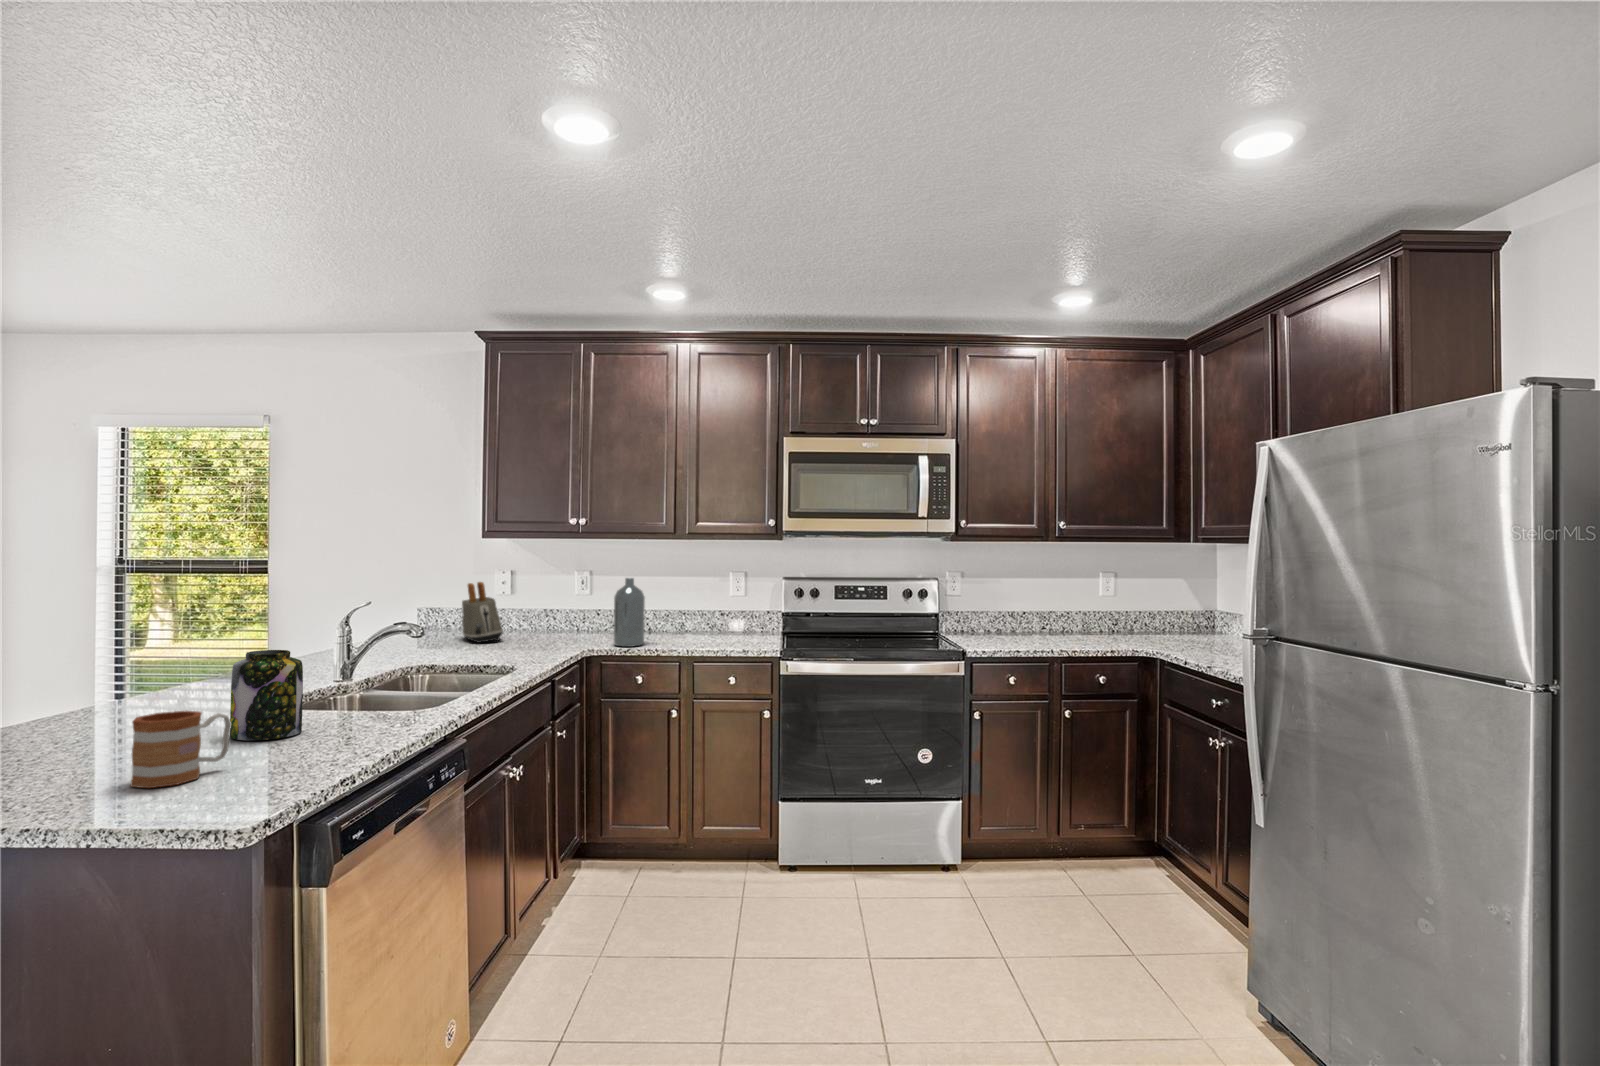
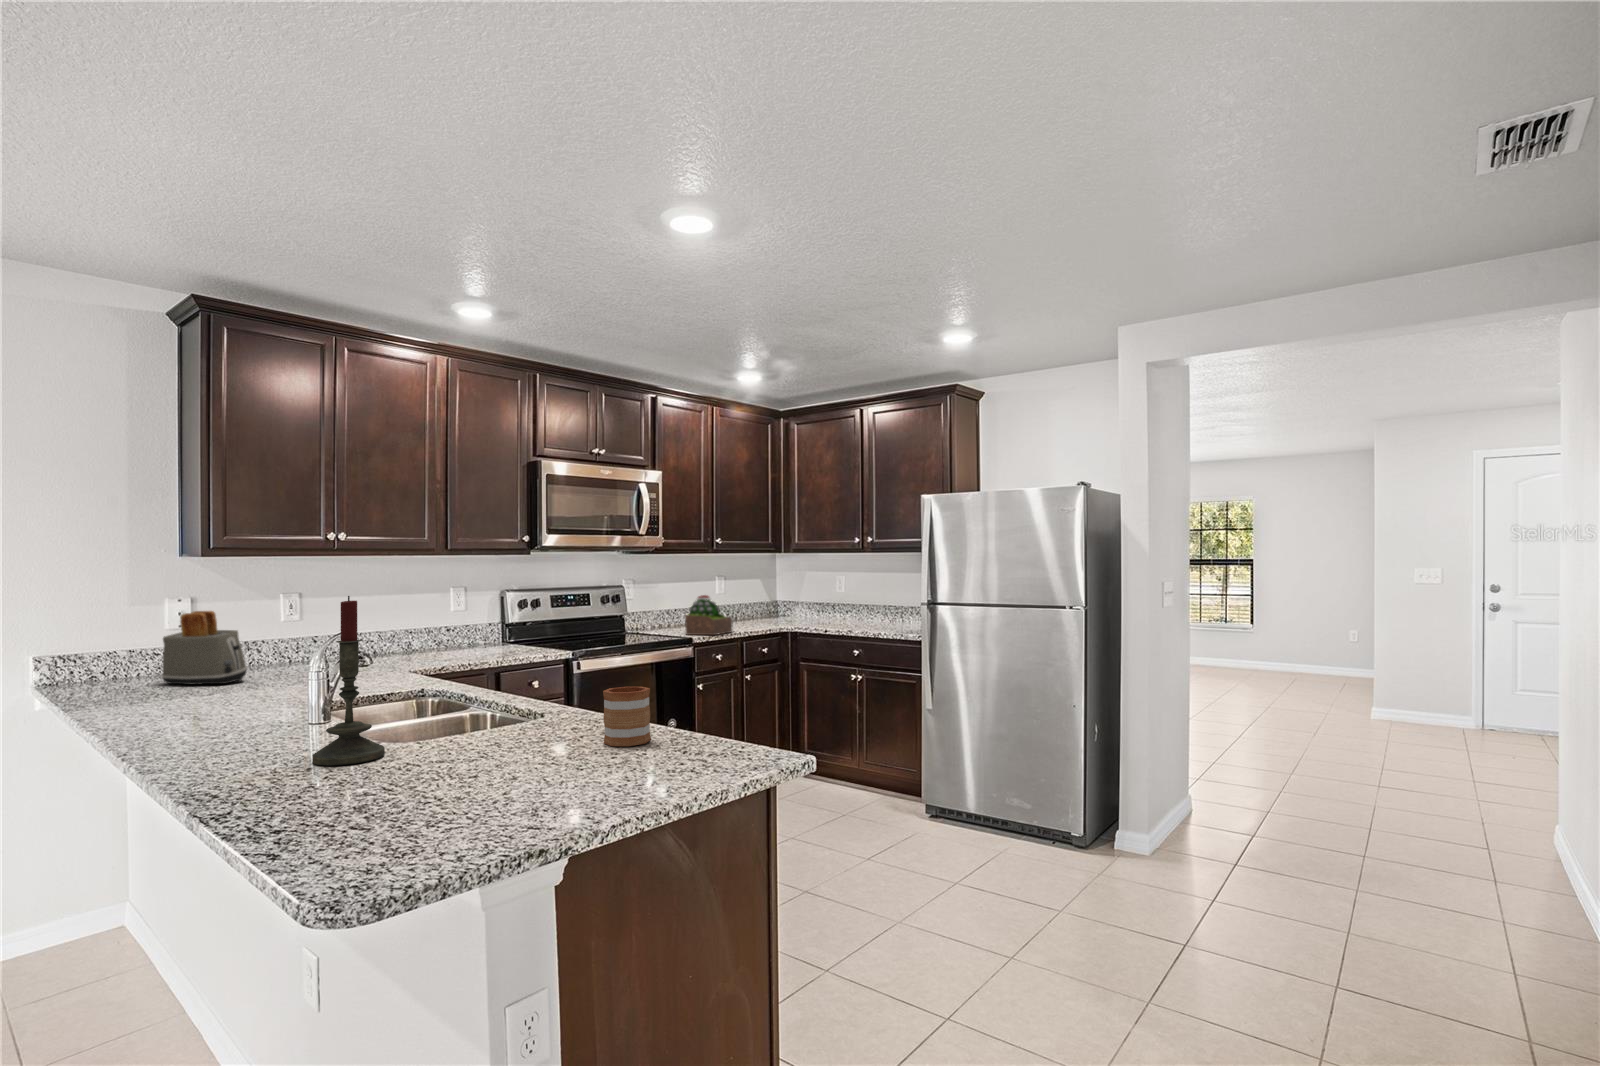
bottle: present [614,578,645,647] -> none [396,595,430,667]
candle: none [40,582,119,739] -> present [313,596,385,766]
succulent plant: none [987,597,1053,651] -> present [685,595,732,635]
jar: present [230,650,303,740] -> none [497,650,558,732]

